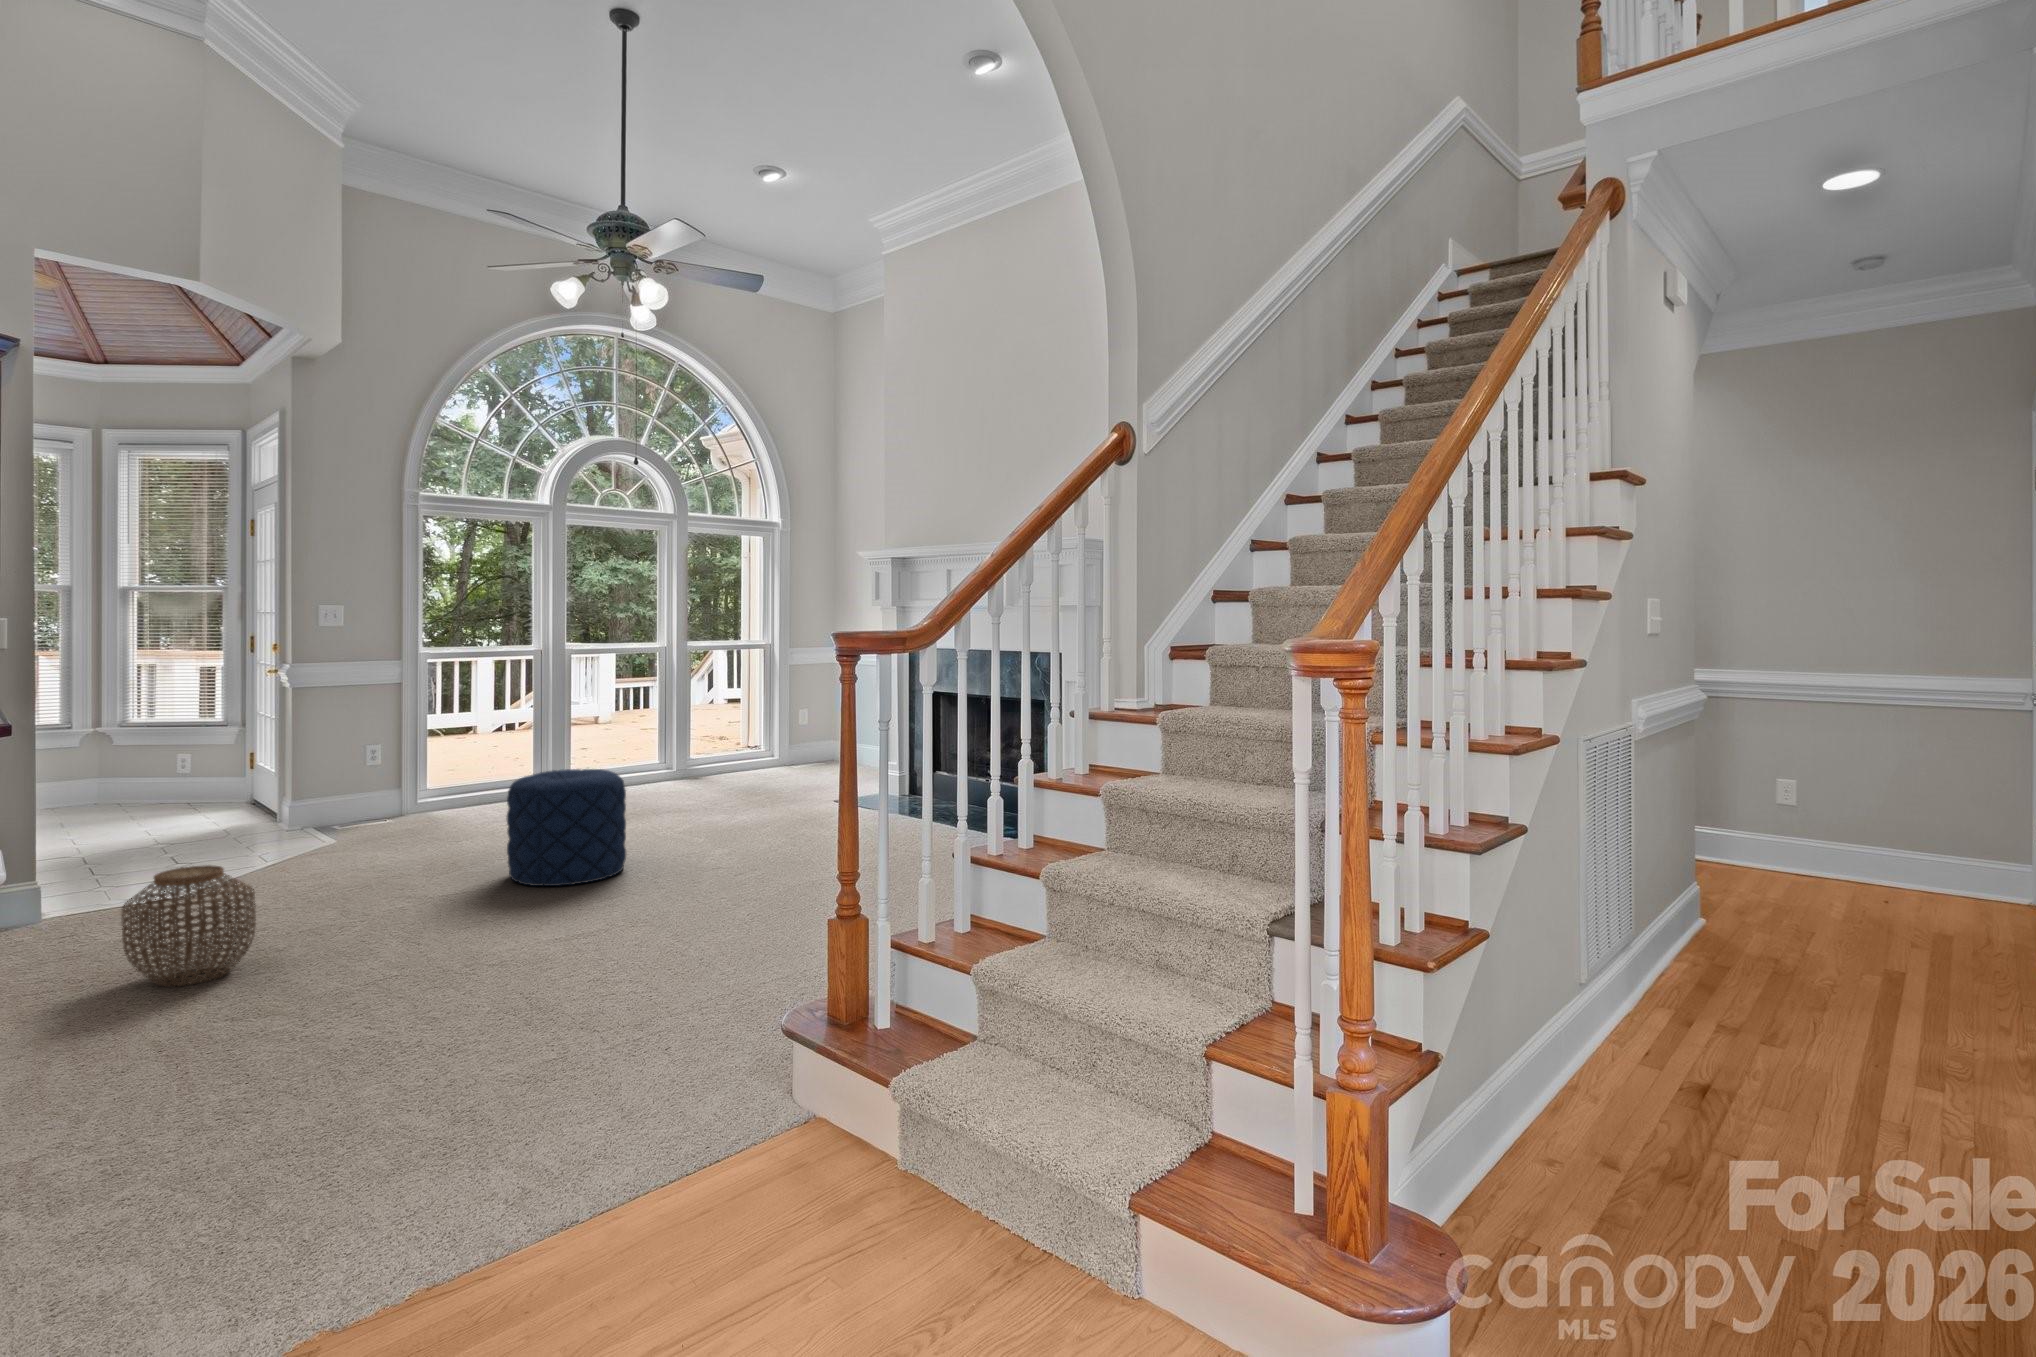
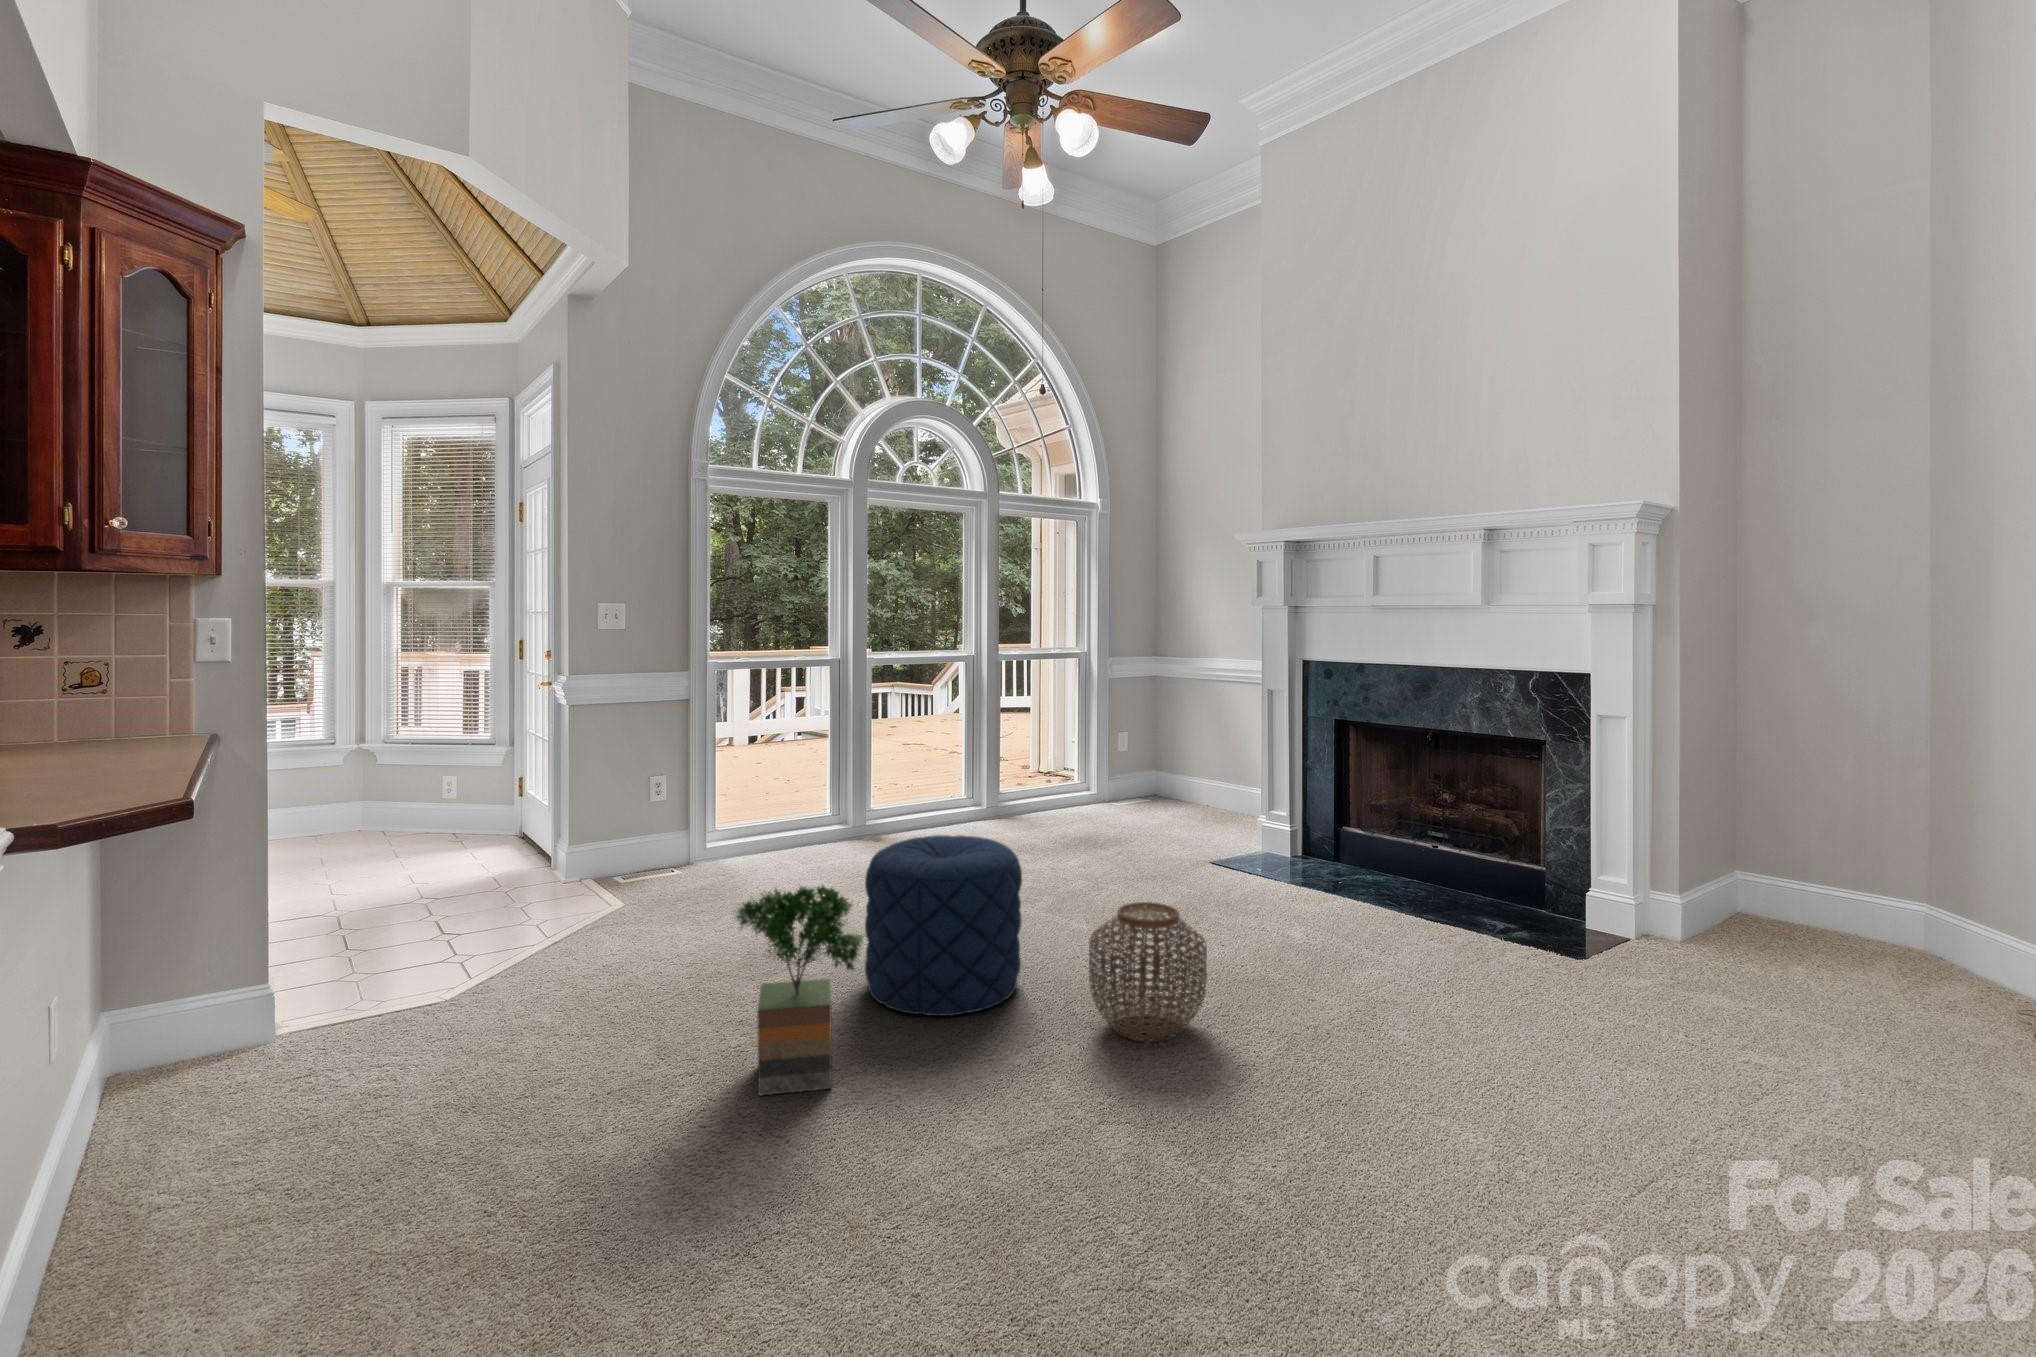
potted tree: none [387,788,485,923] -> present [734,885,864,1095]
woven basket: present [122,865,256,987] -> present [1089,902,1207,1042]

